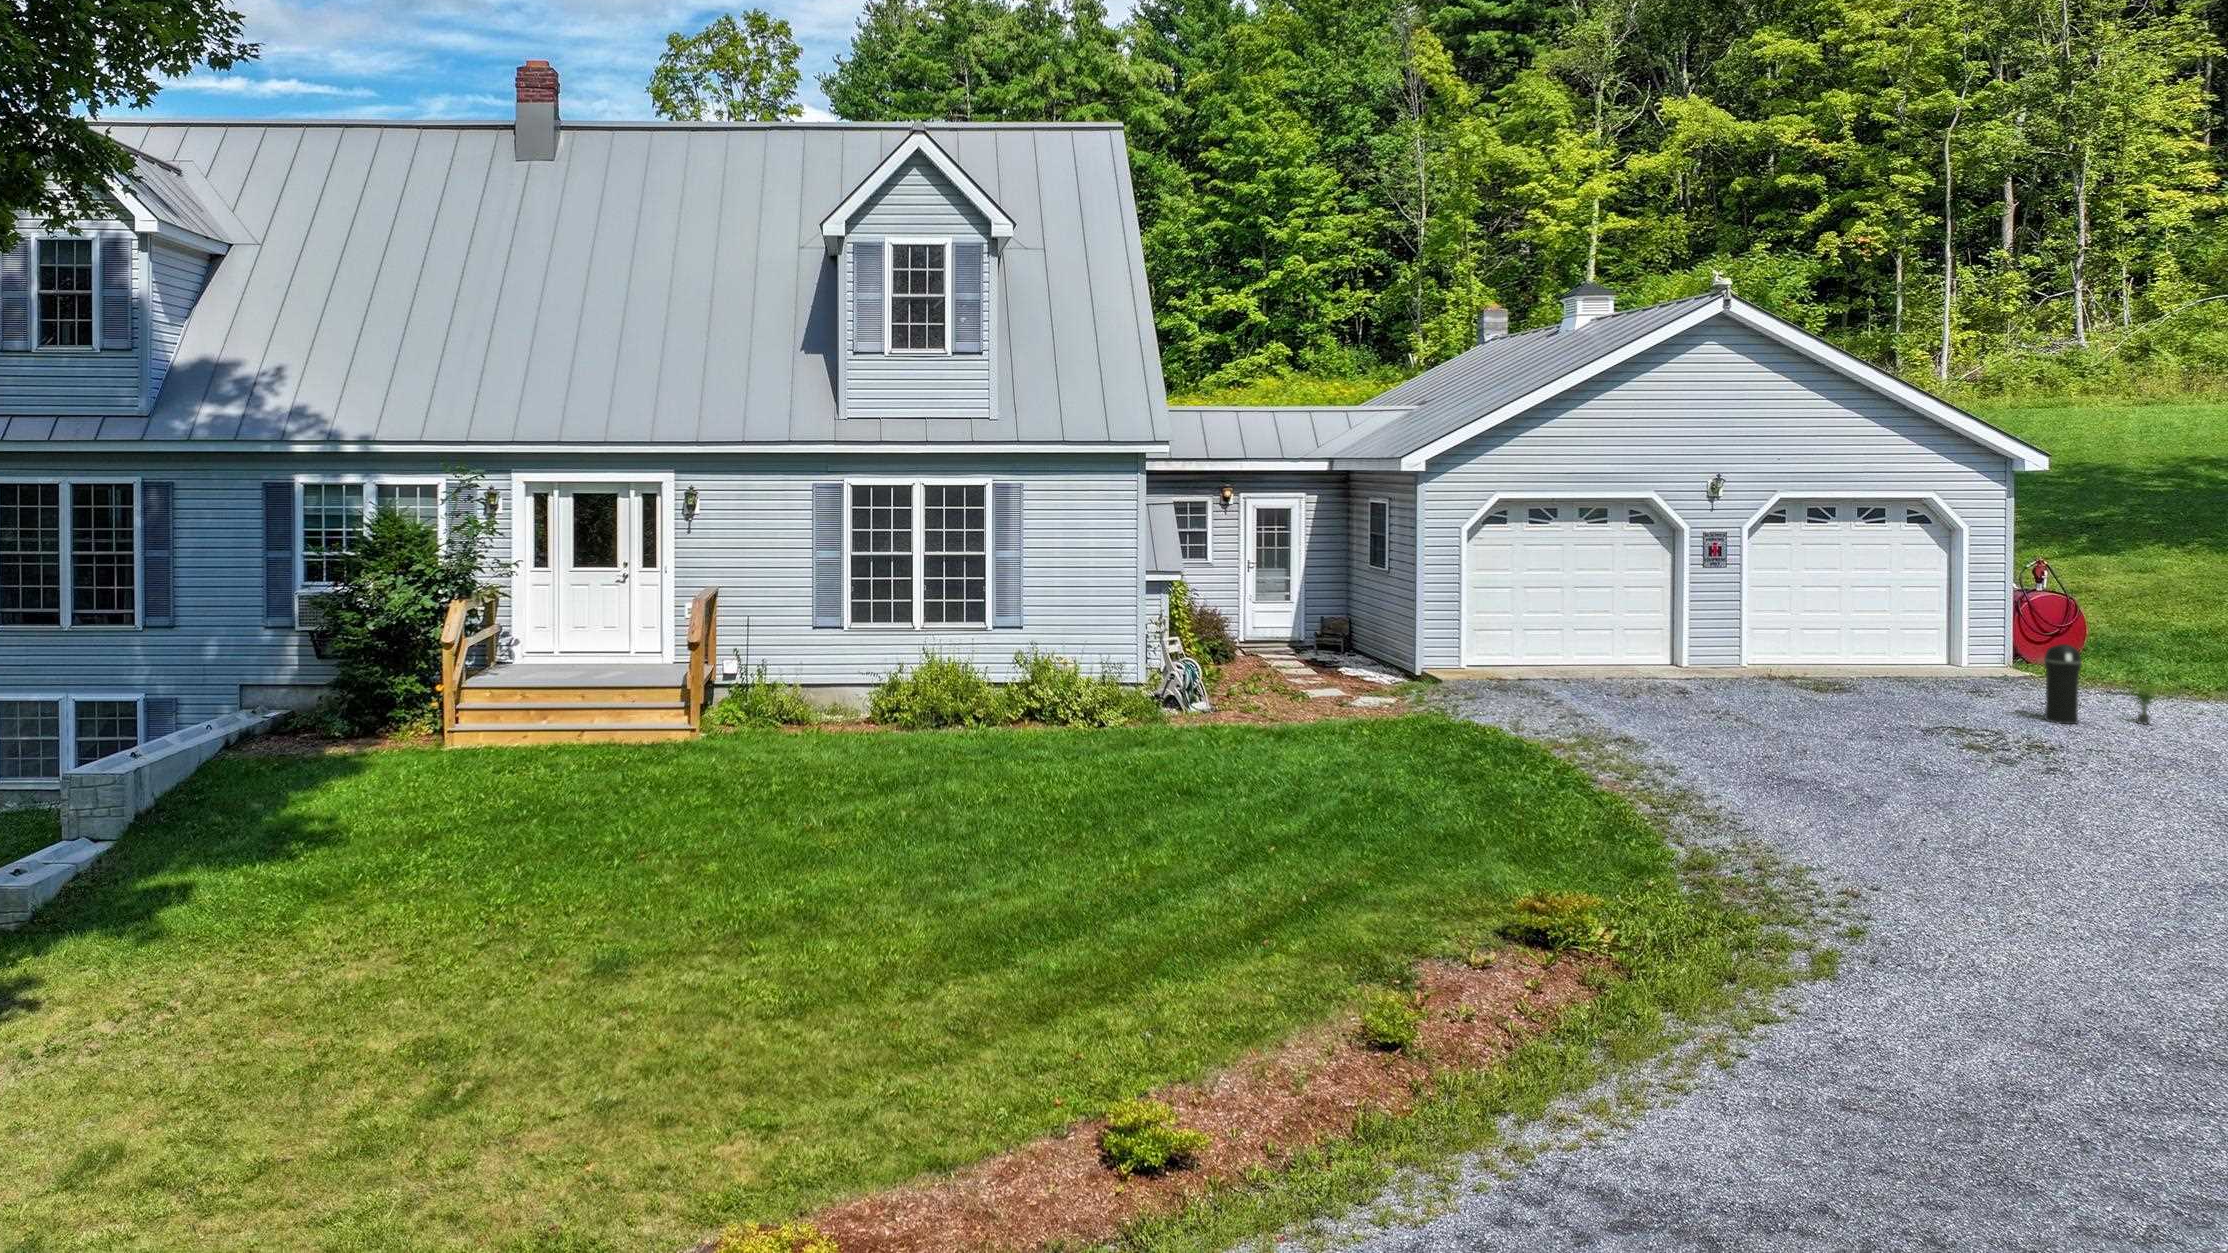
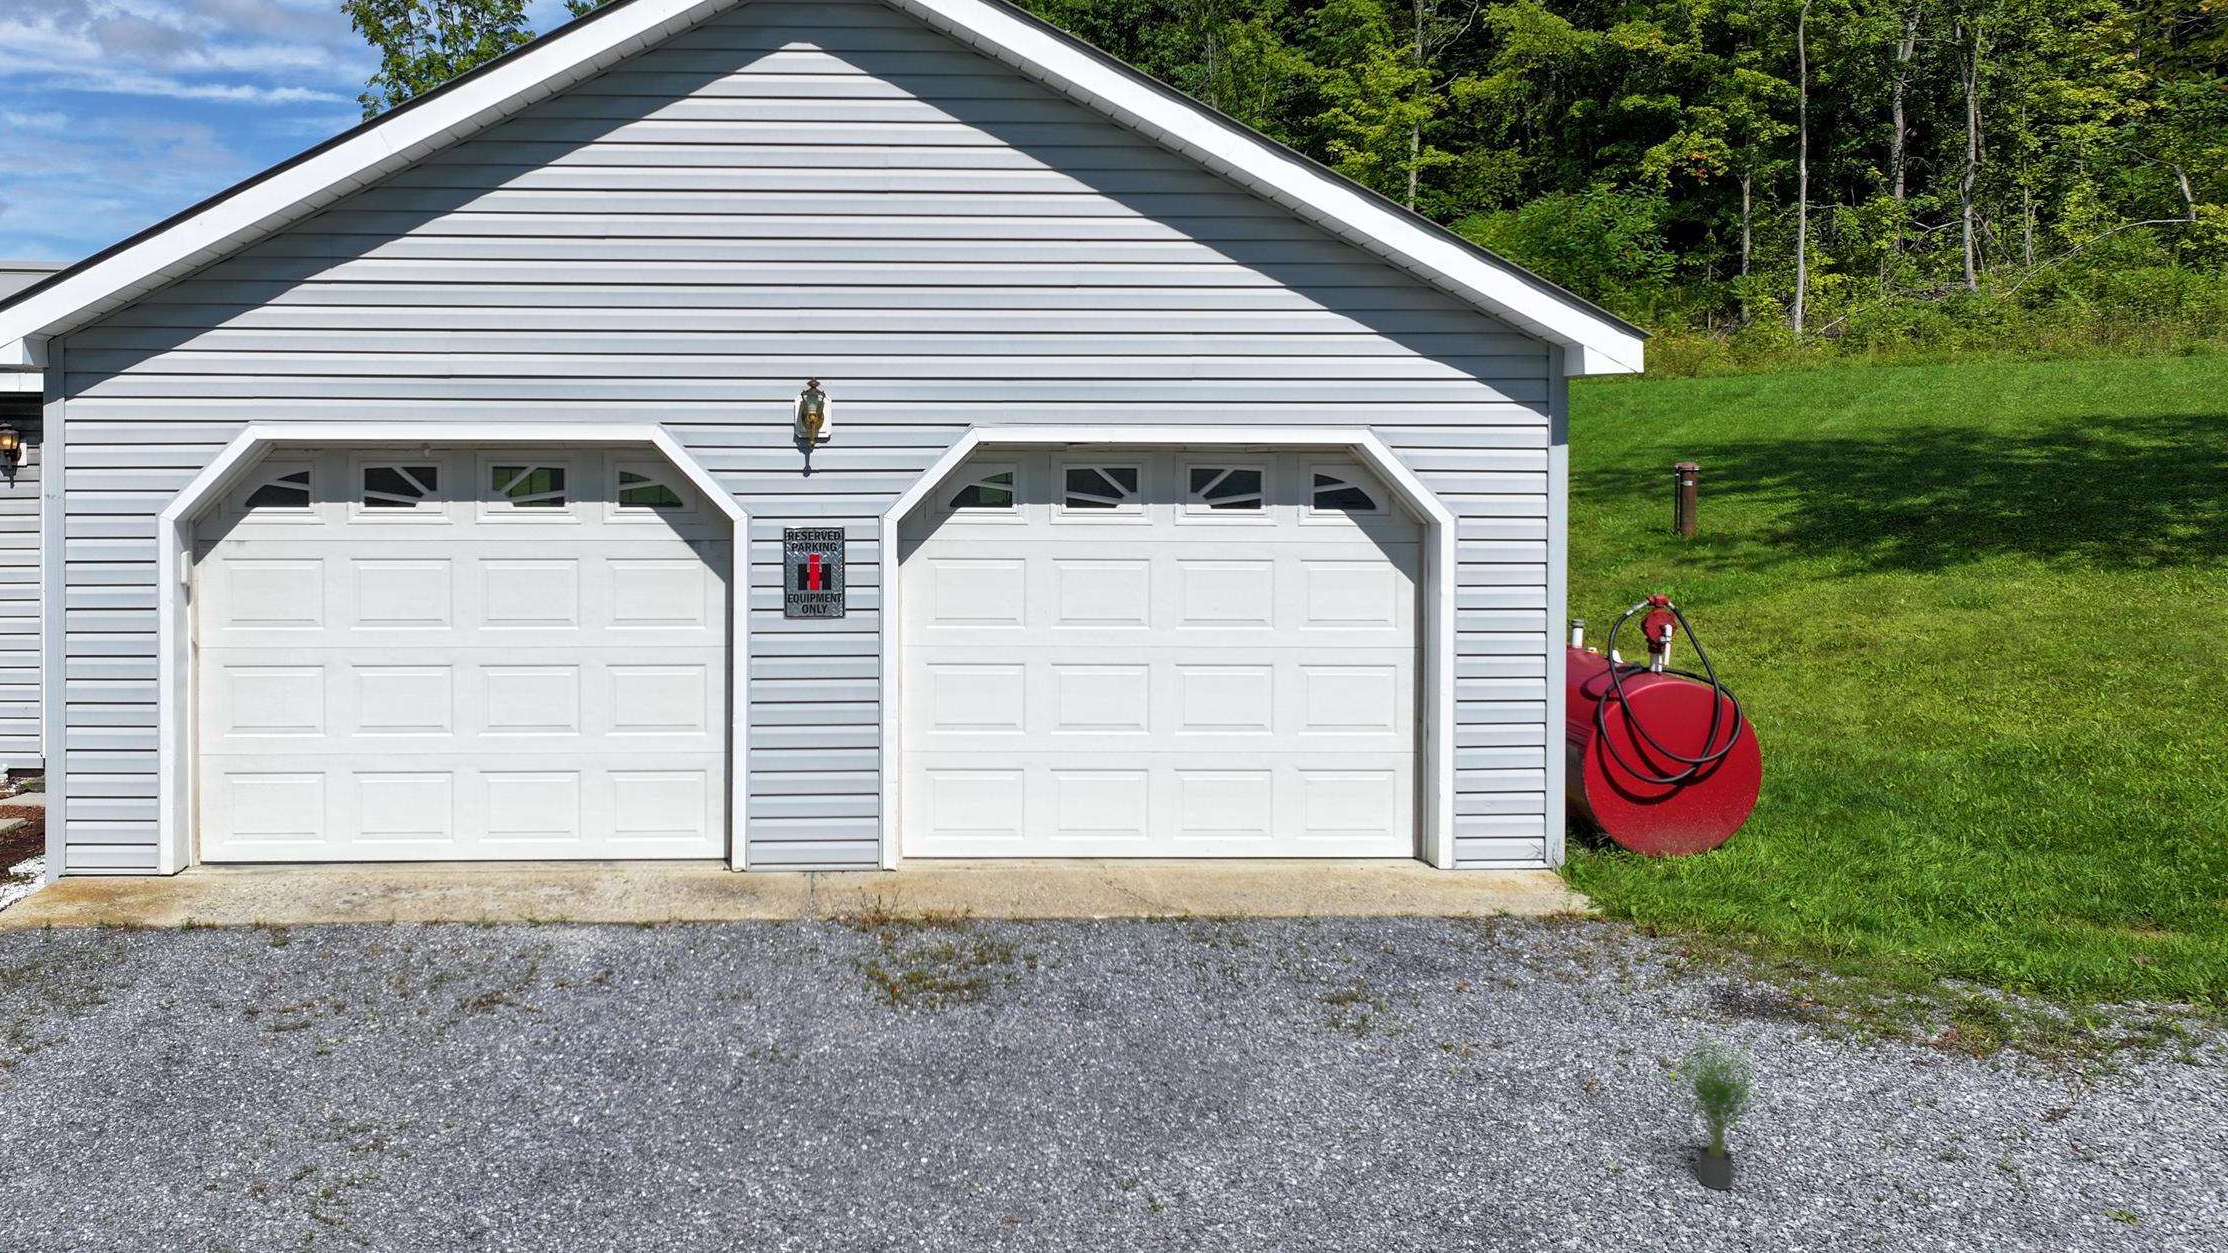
trash can: present [2044,644,2082,724] -> none [1400,898,1508,1182]

